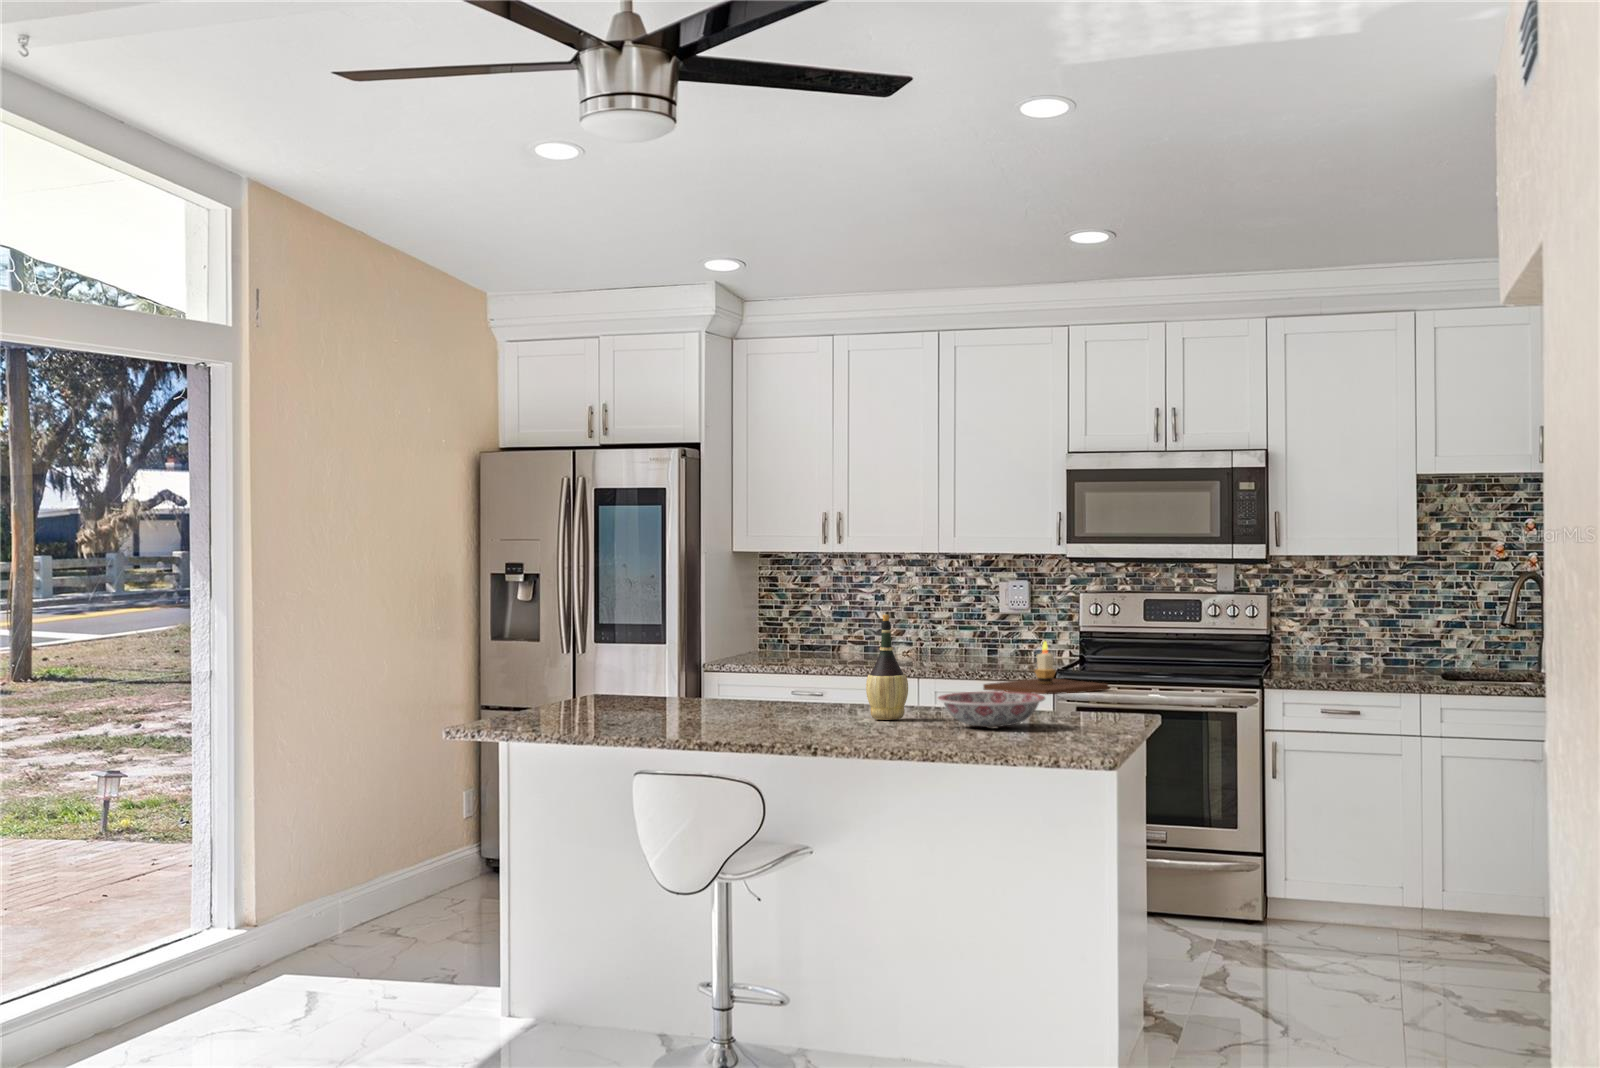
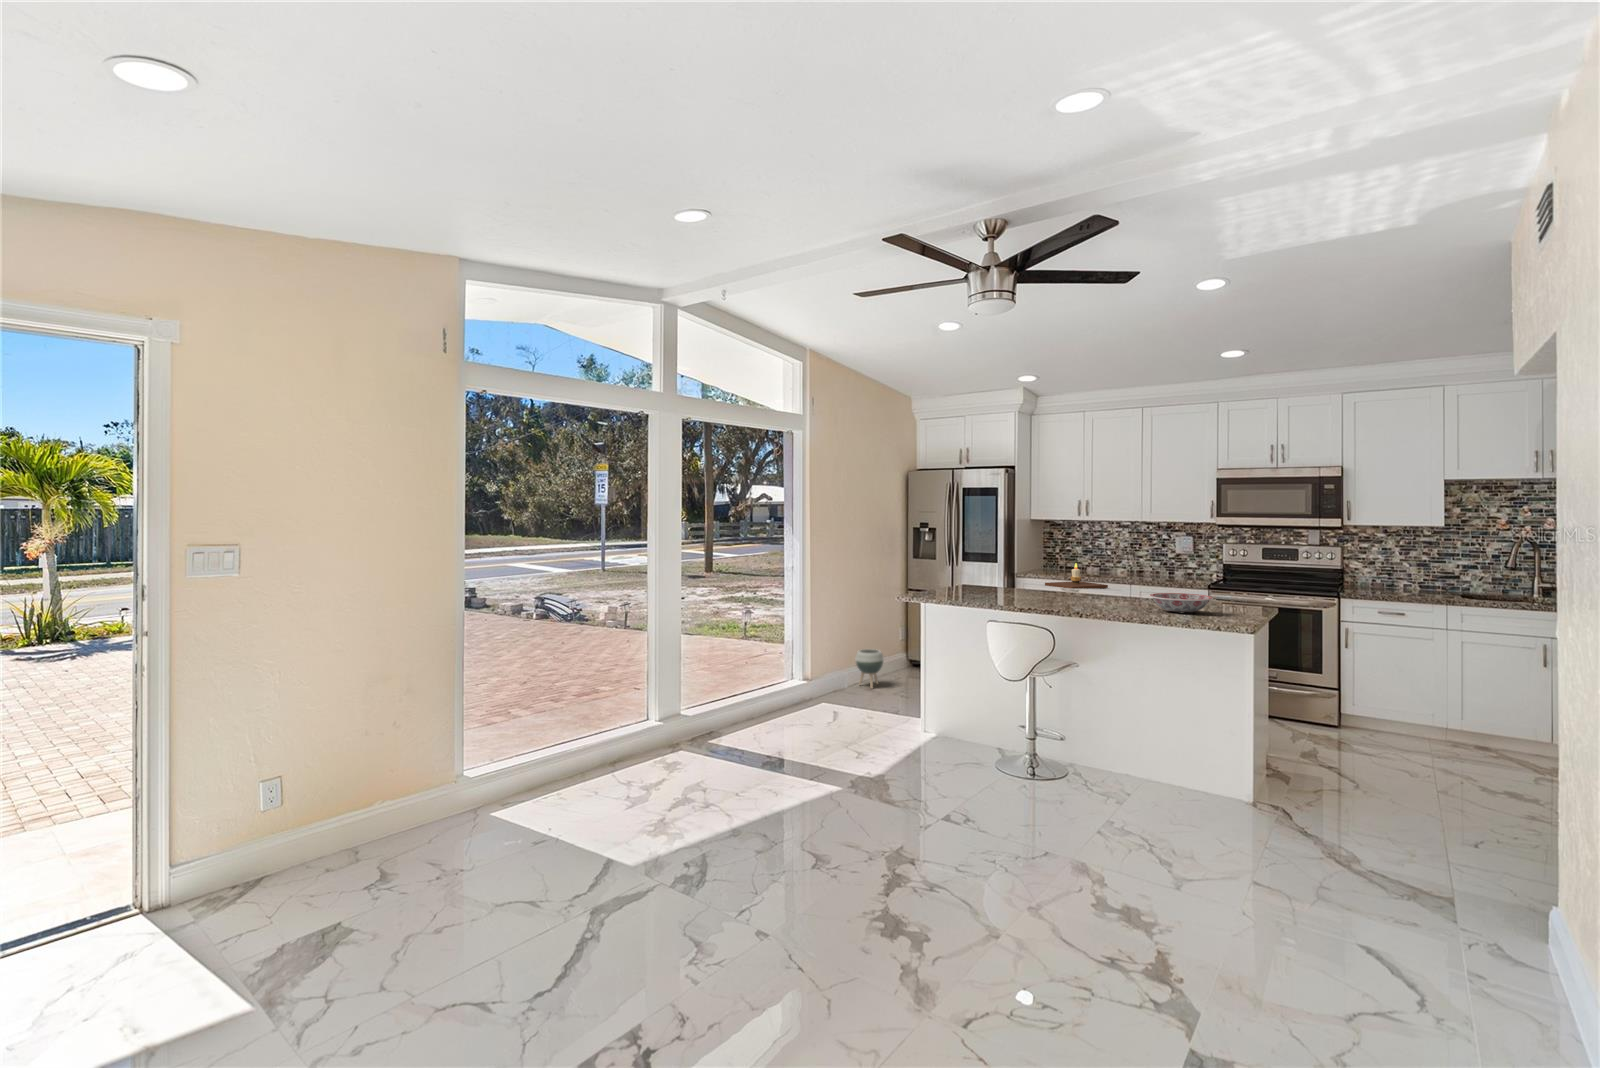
wine bottle: present [866,614,908,720] -> none [1108,551,1131,606]
candle: present [983,641,1108,694] -> present [1045,563,1108,589]
planter: none [369,837,431,923] -> present [855,649,884,688]

